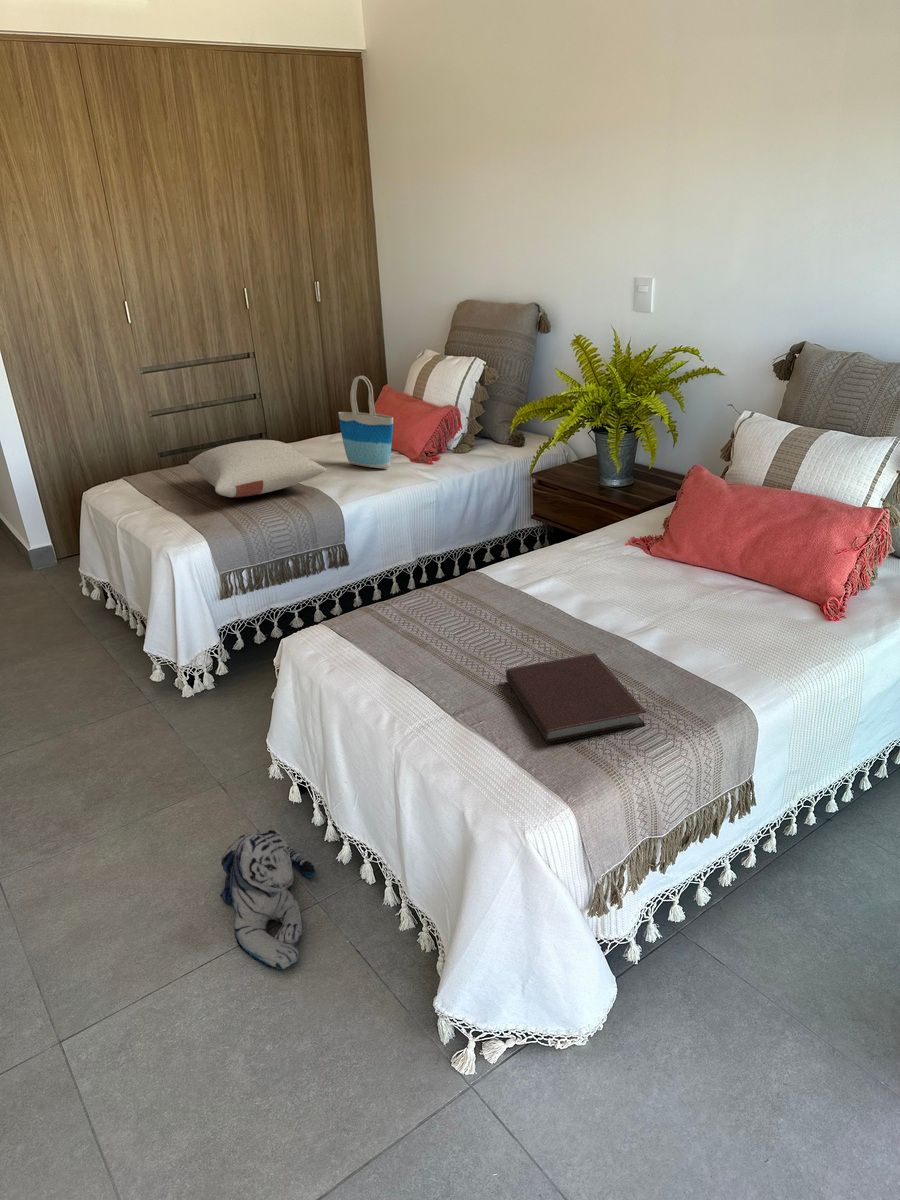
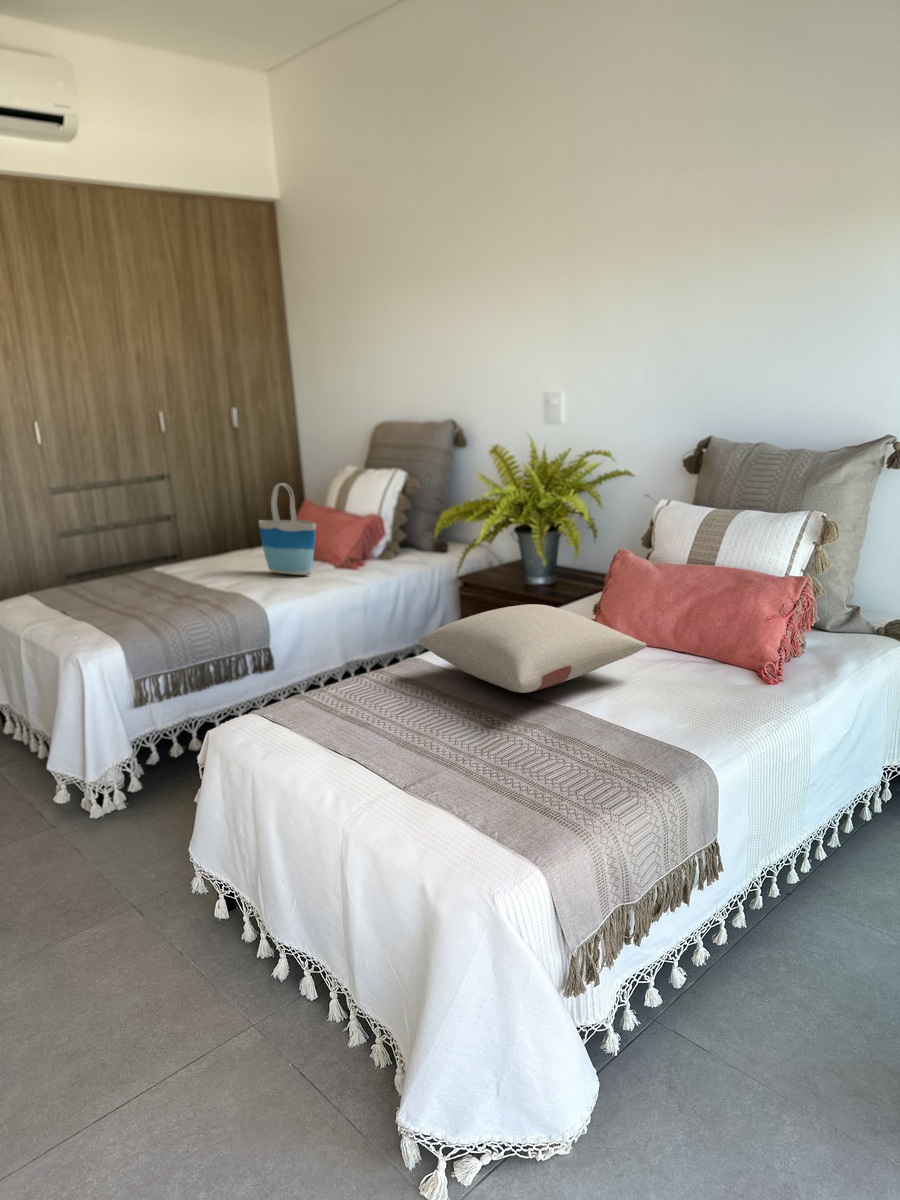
pillow: present [189,440,327,497] -> present [419,604,646,693]
notebook: present [506,653,646,744] -> none [455,722,606,809]
plush toy: present [220,829,316,970] -> none [138,938,250,1104]

